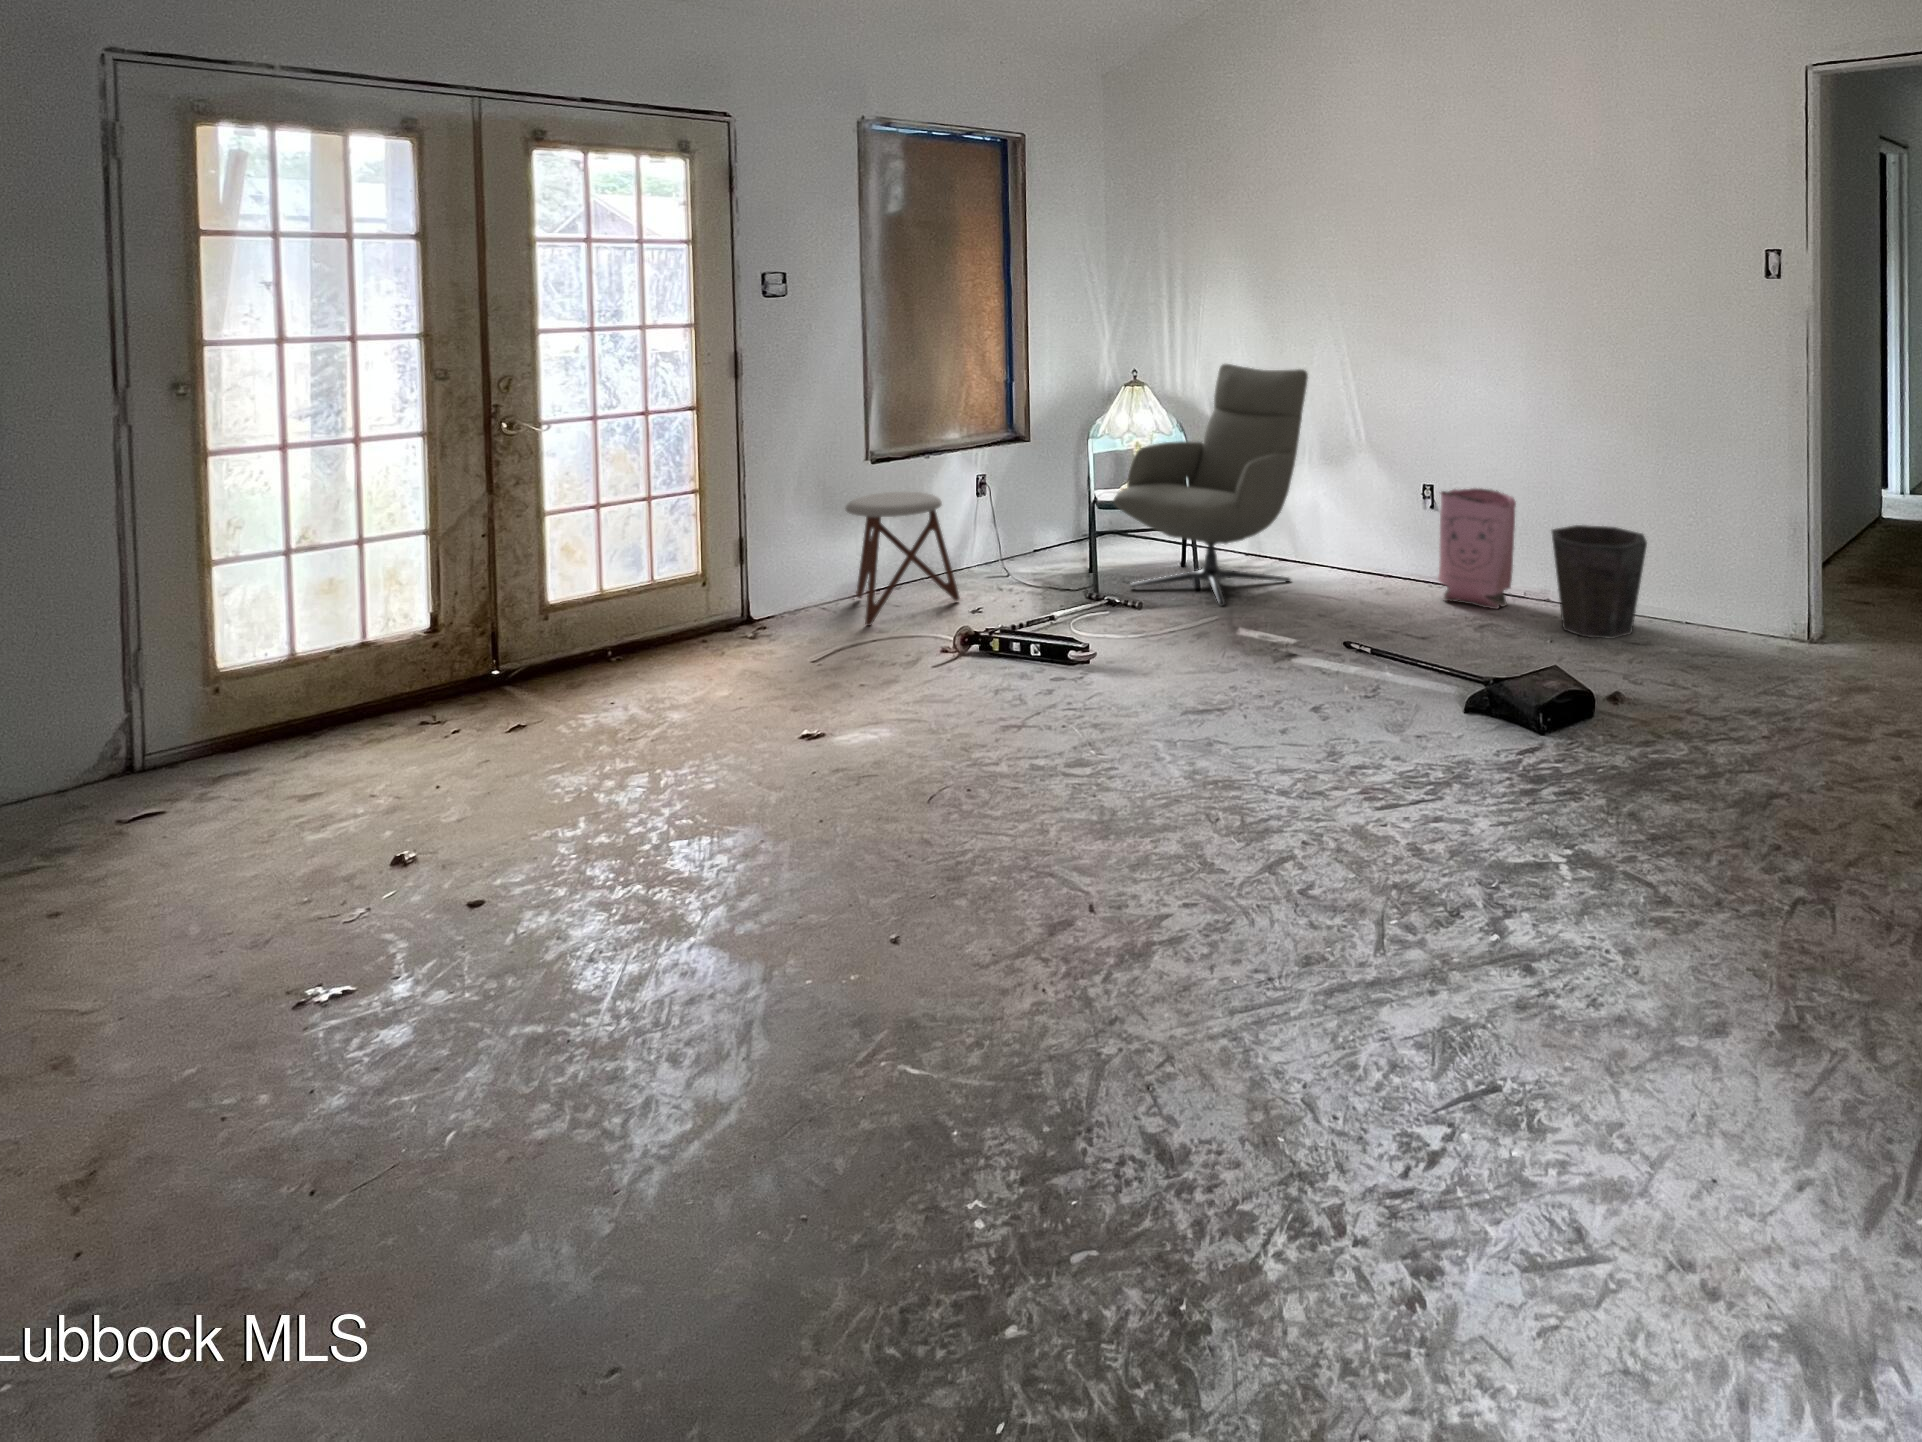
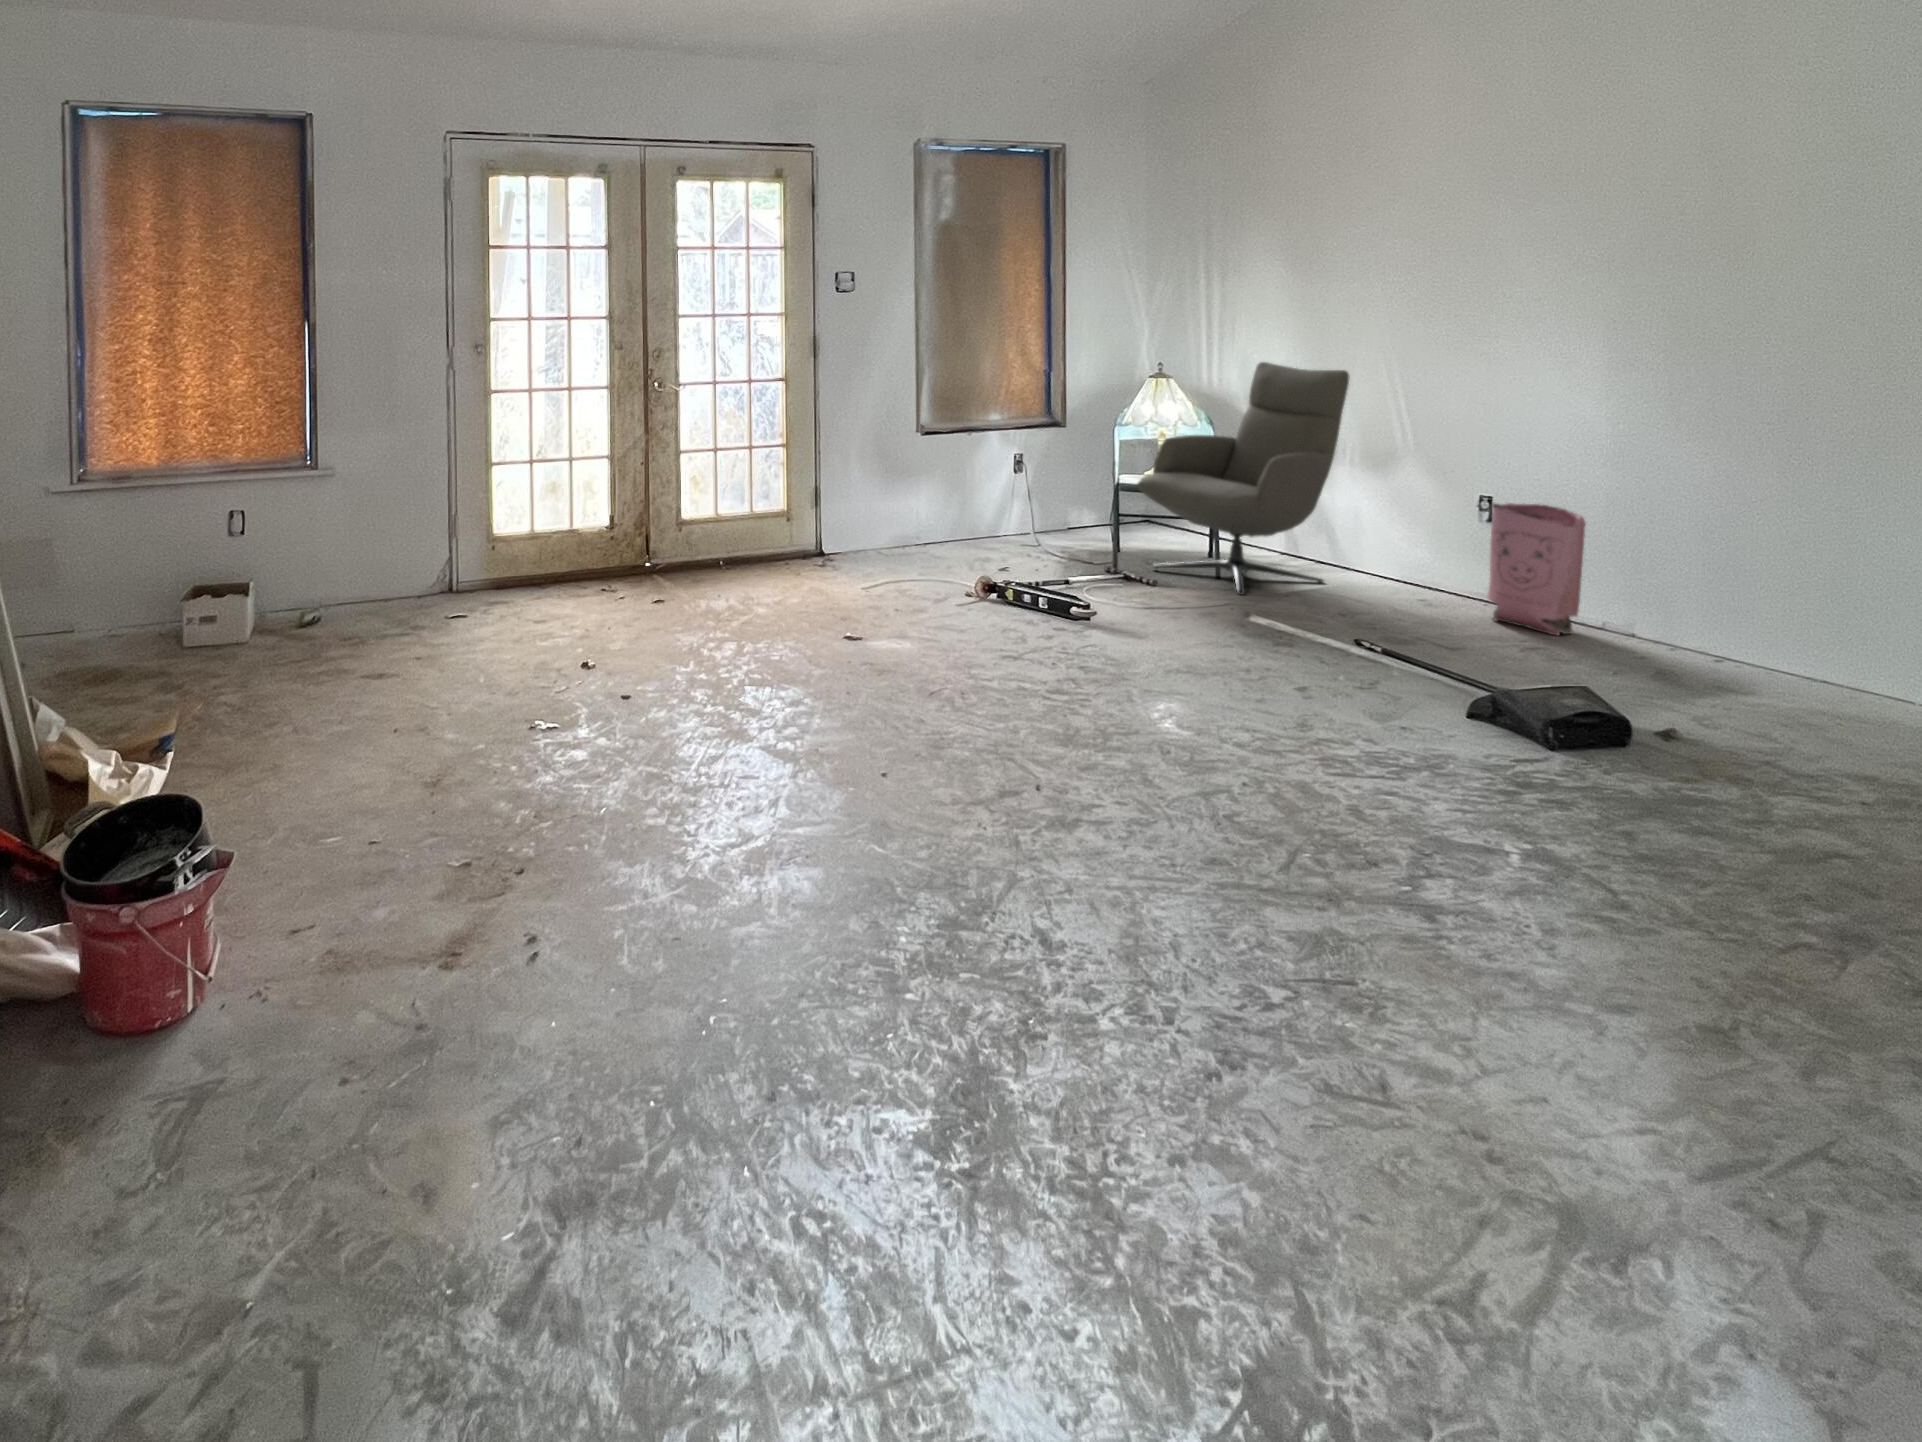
stool: present [846,491,960,626] -> none [899,460,994,570]
waste bin: present [1552,525,1647,639] -> none [1620,554,1752,683]

